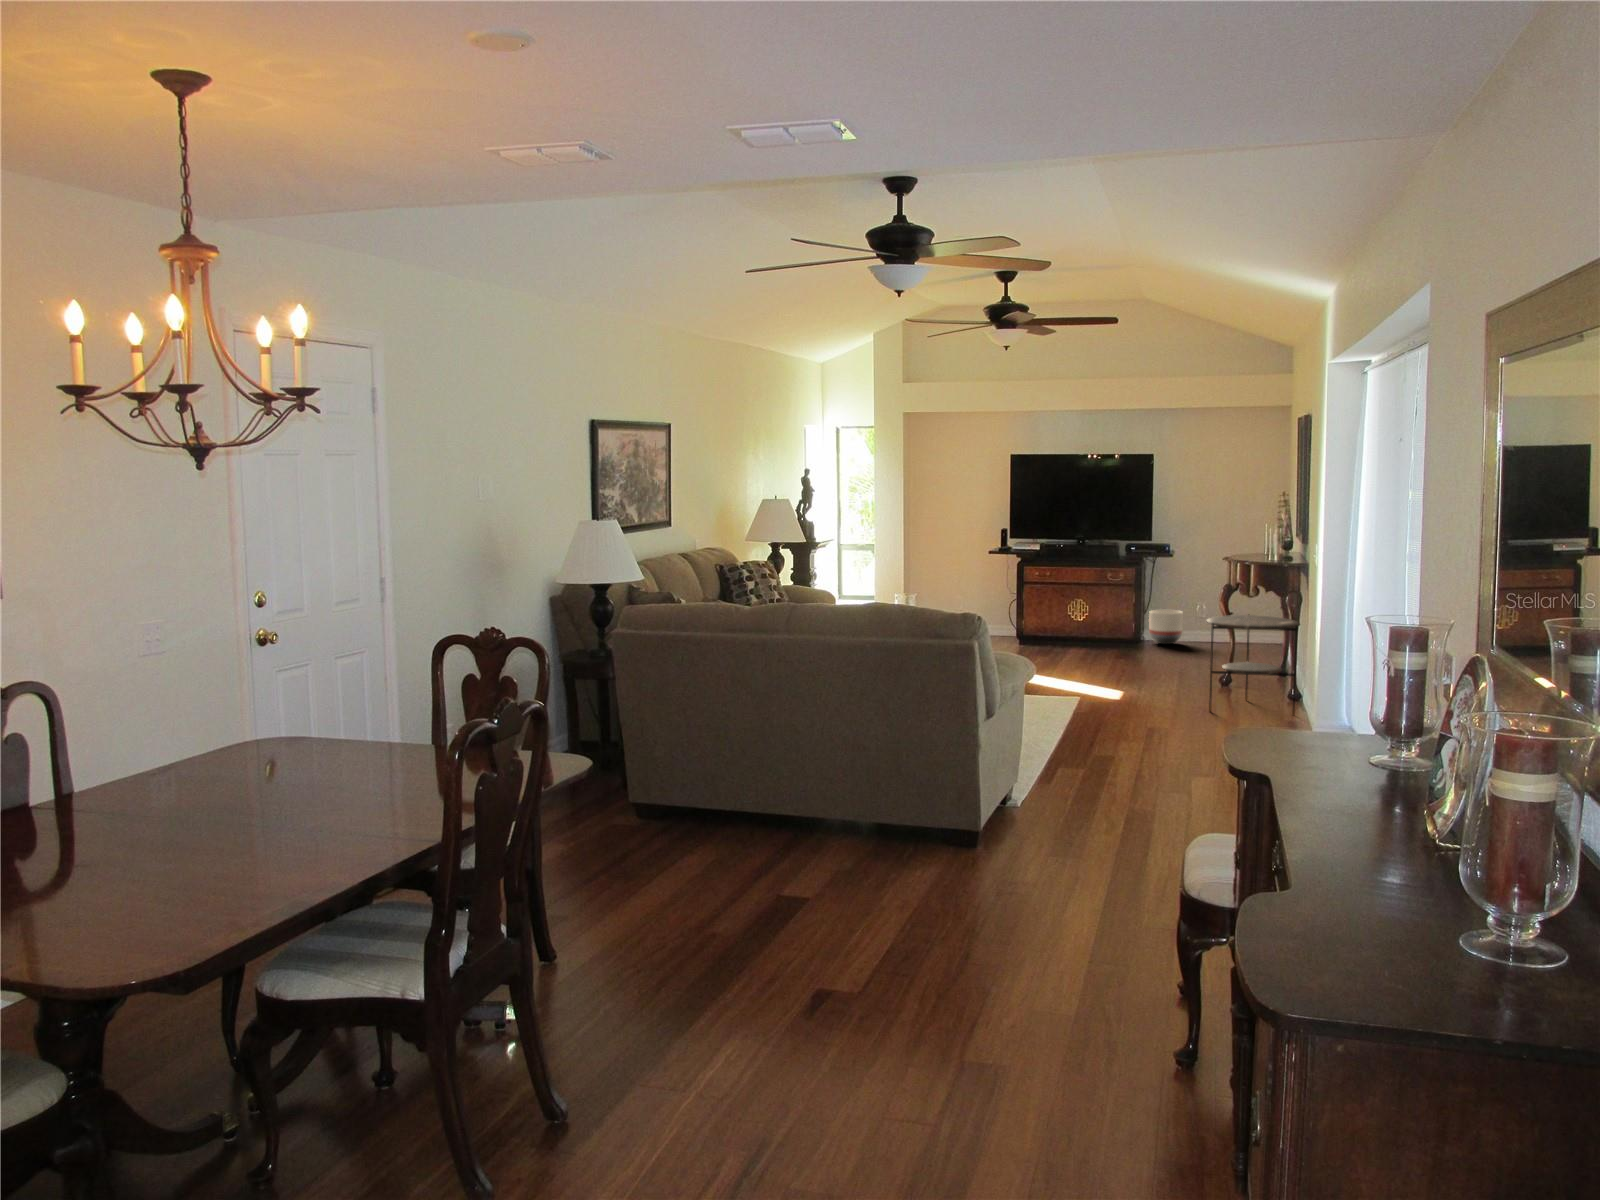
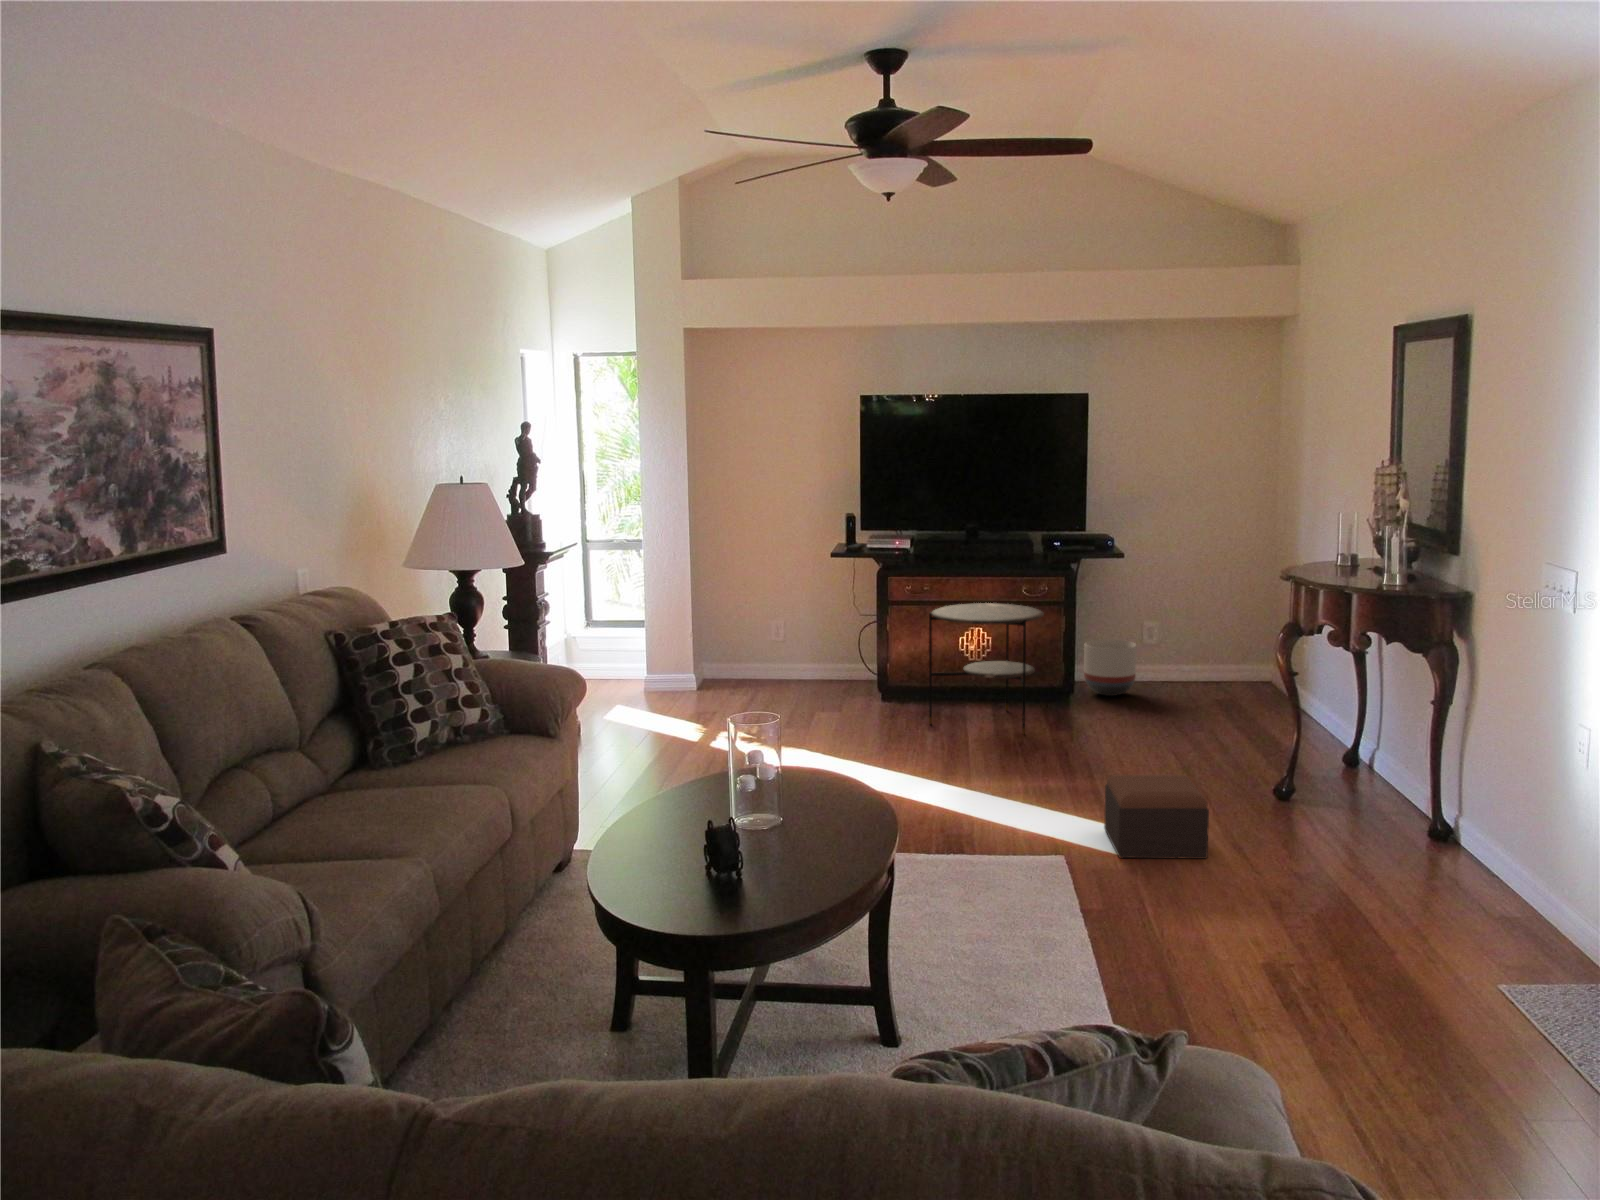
side table: present [1207,615,1299,715] -> present [929,603,1044,735]
footstool: none [1111,659,1160,701] -> present [1104,774,1209,859]

